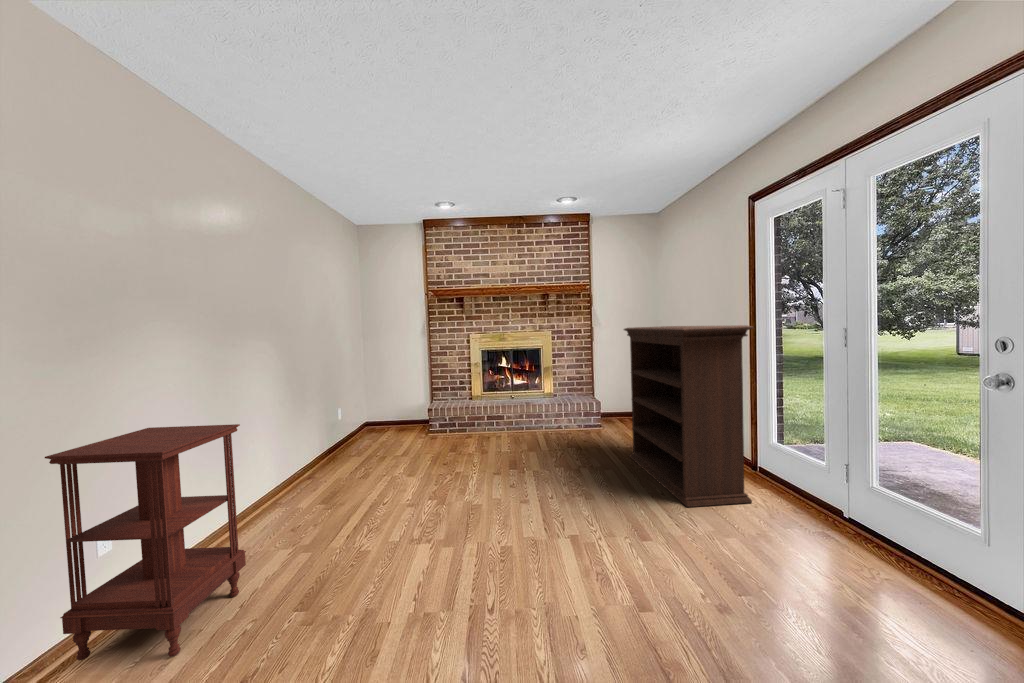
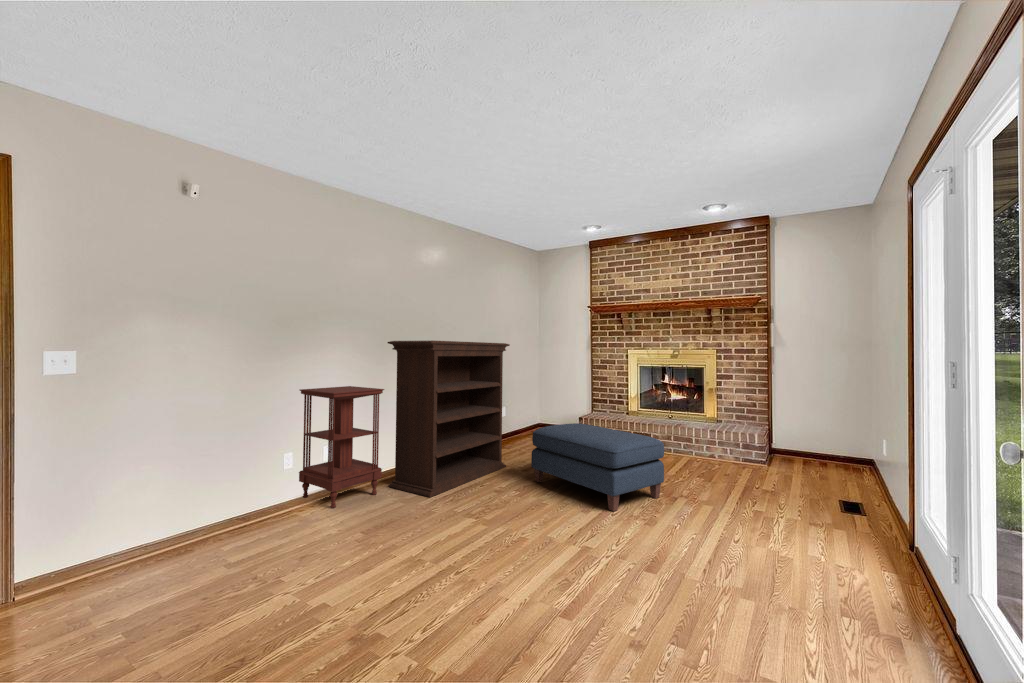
bookshelf: present [624,325,754,507] -> present [387,340,510,497]
ottoman: none [436,420,576,510] -> present [531,423,664,511]

